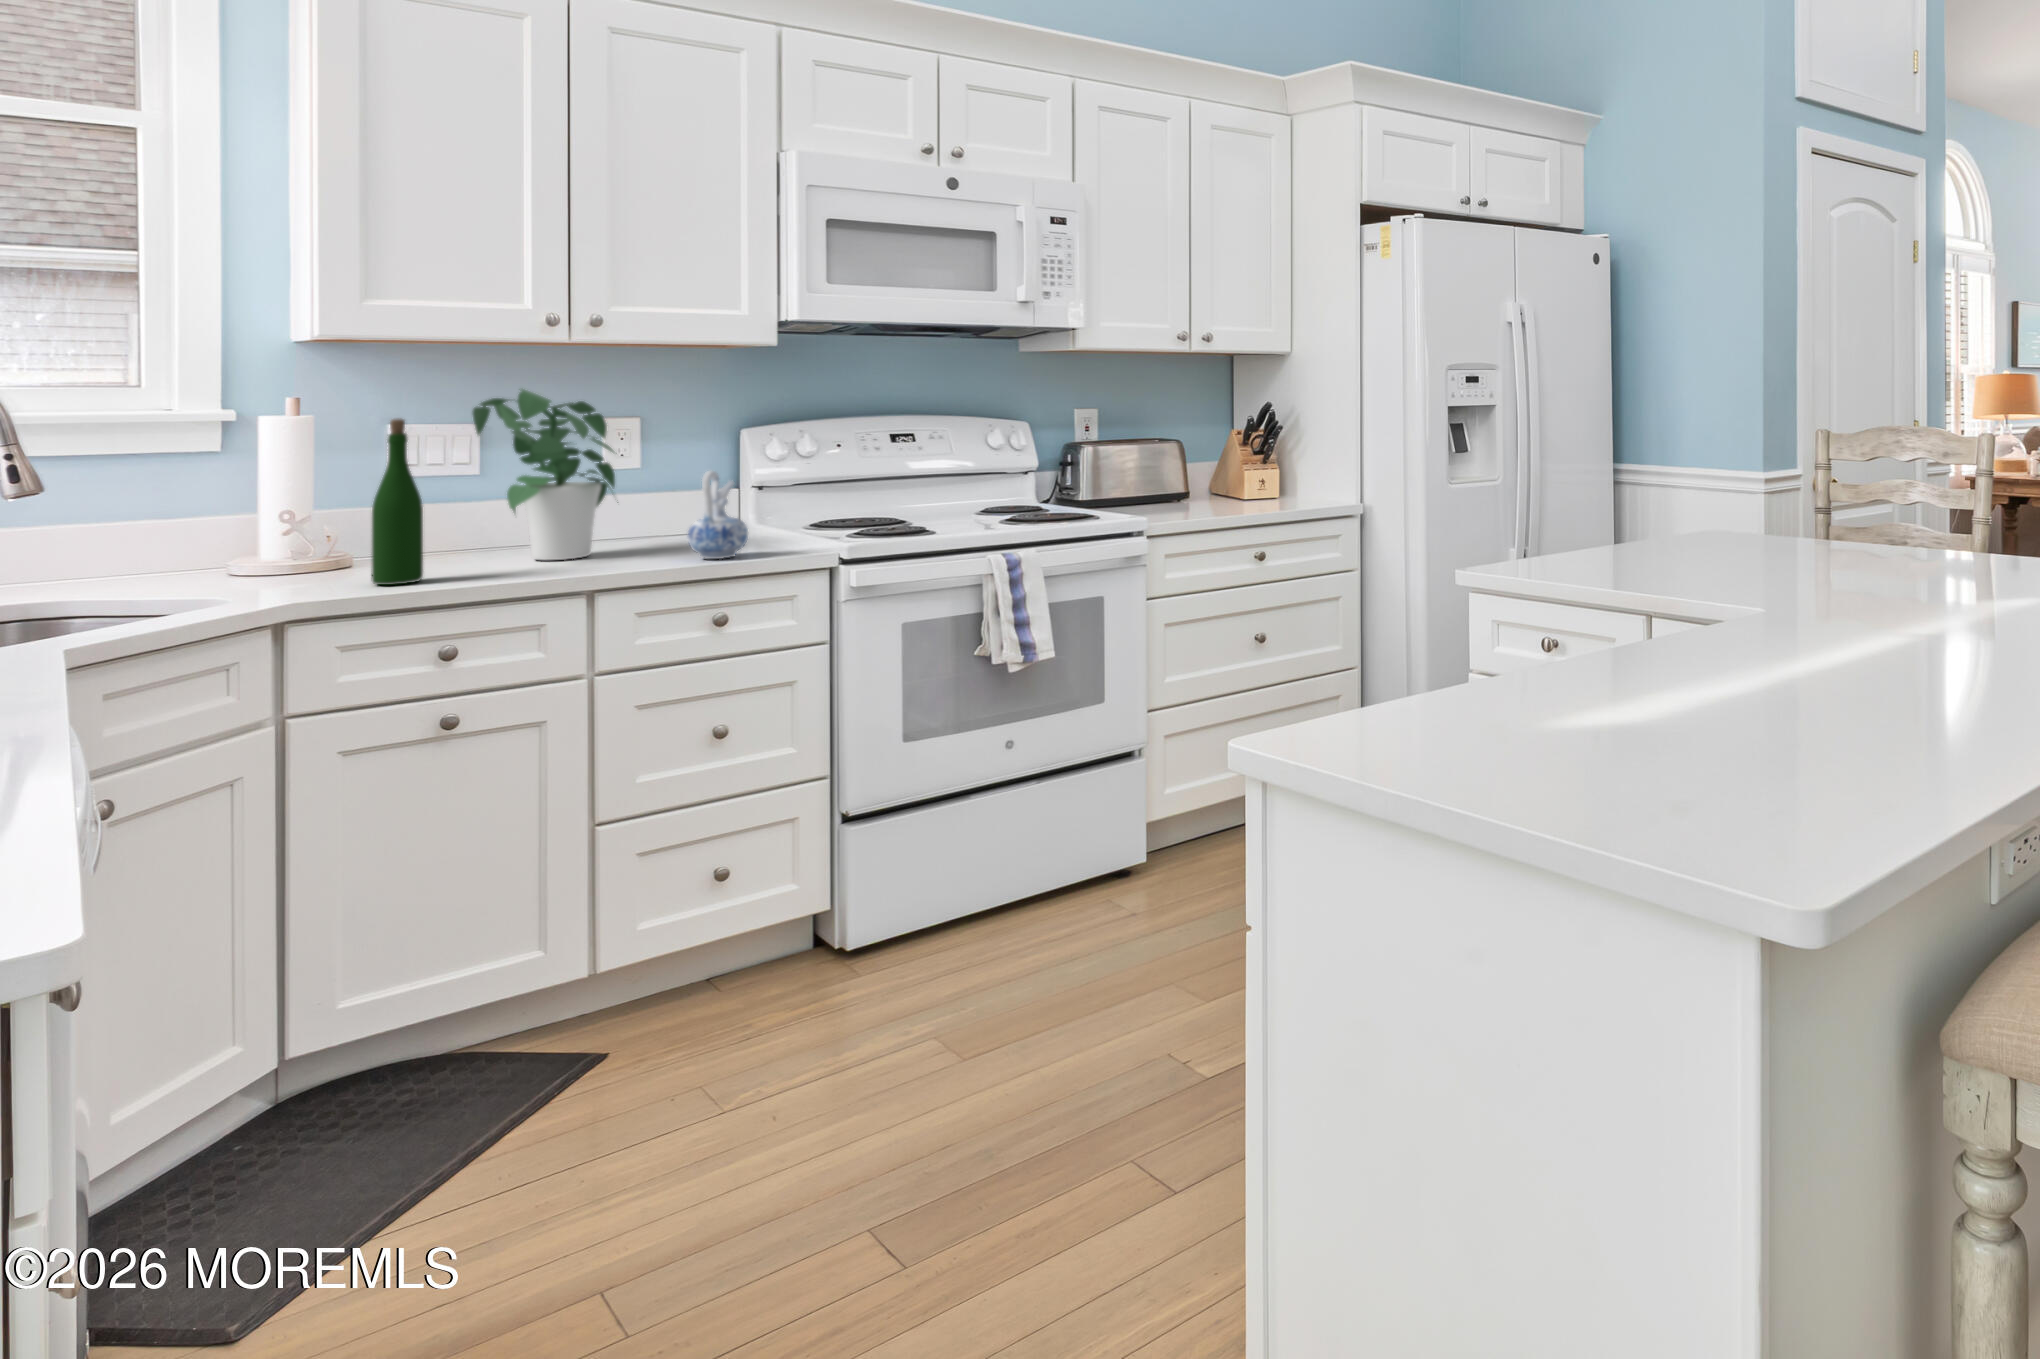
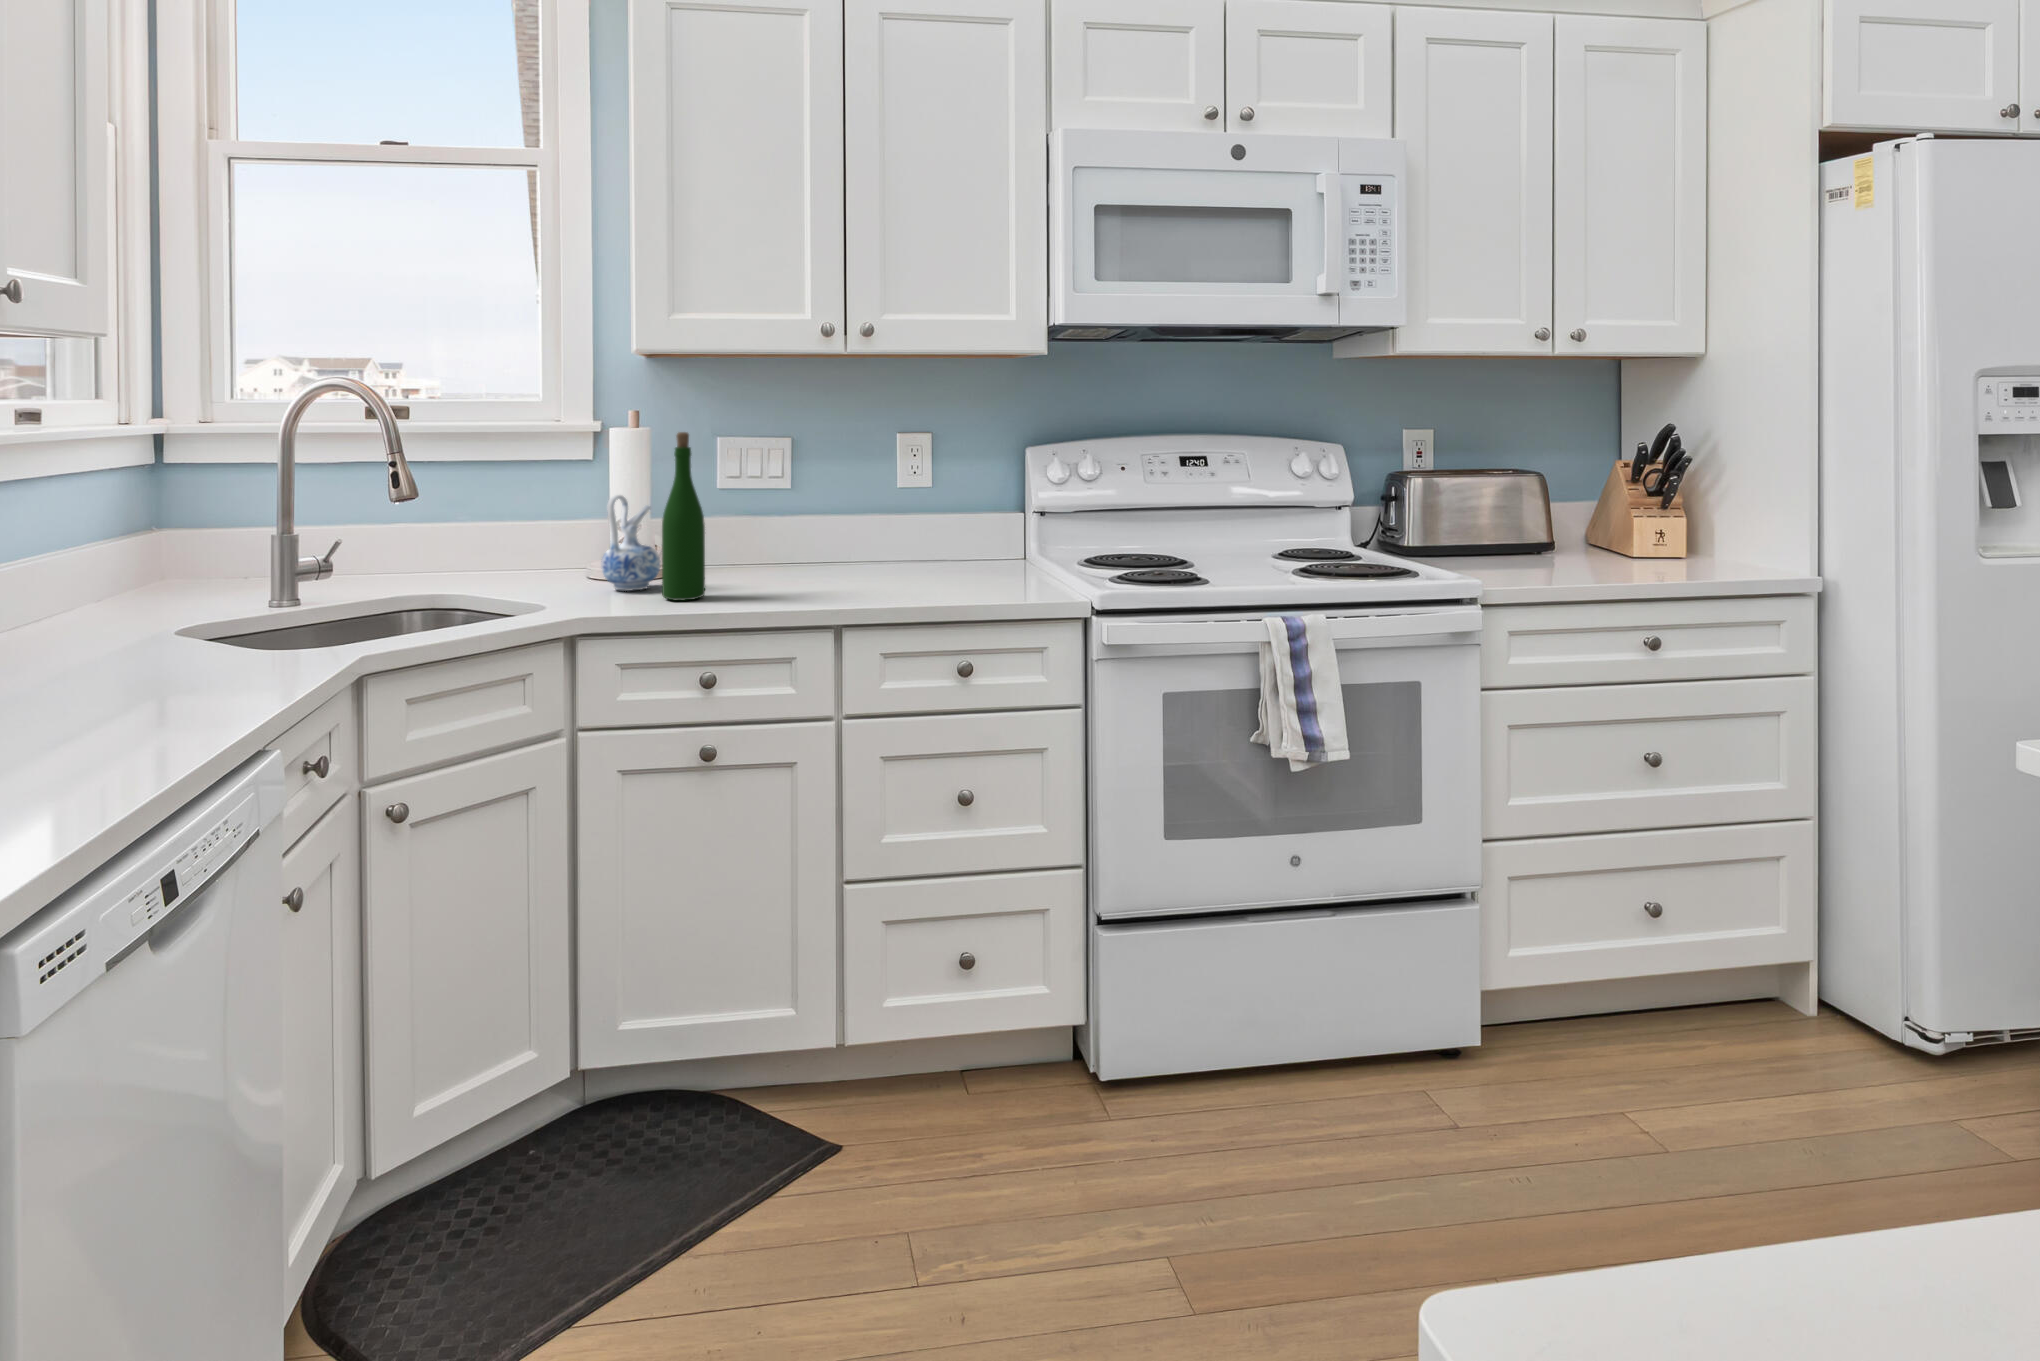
potted plant: present [472,389,618,560] -> none [760,401,884,583]
ceramic pitcher: present [688,471,748,559] -> present [601,495,660,591]

